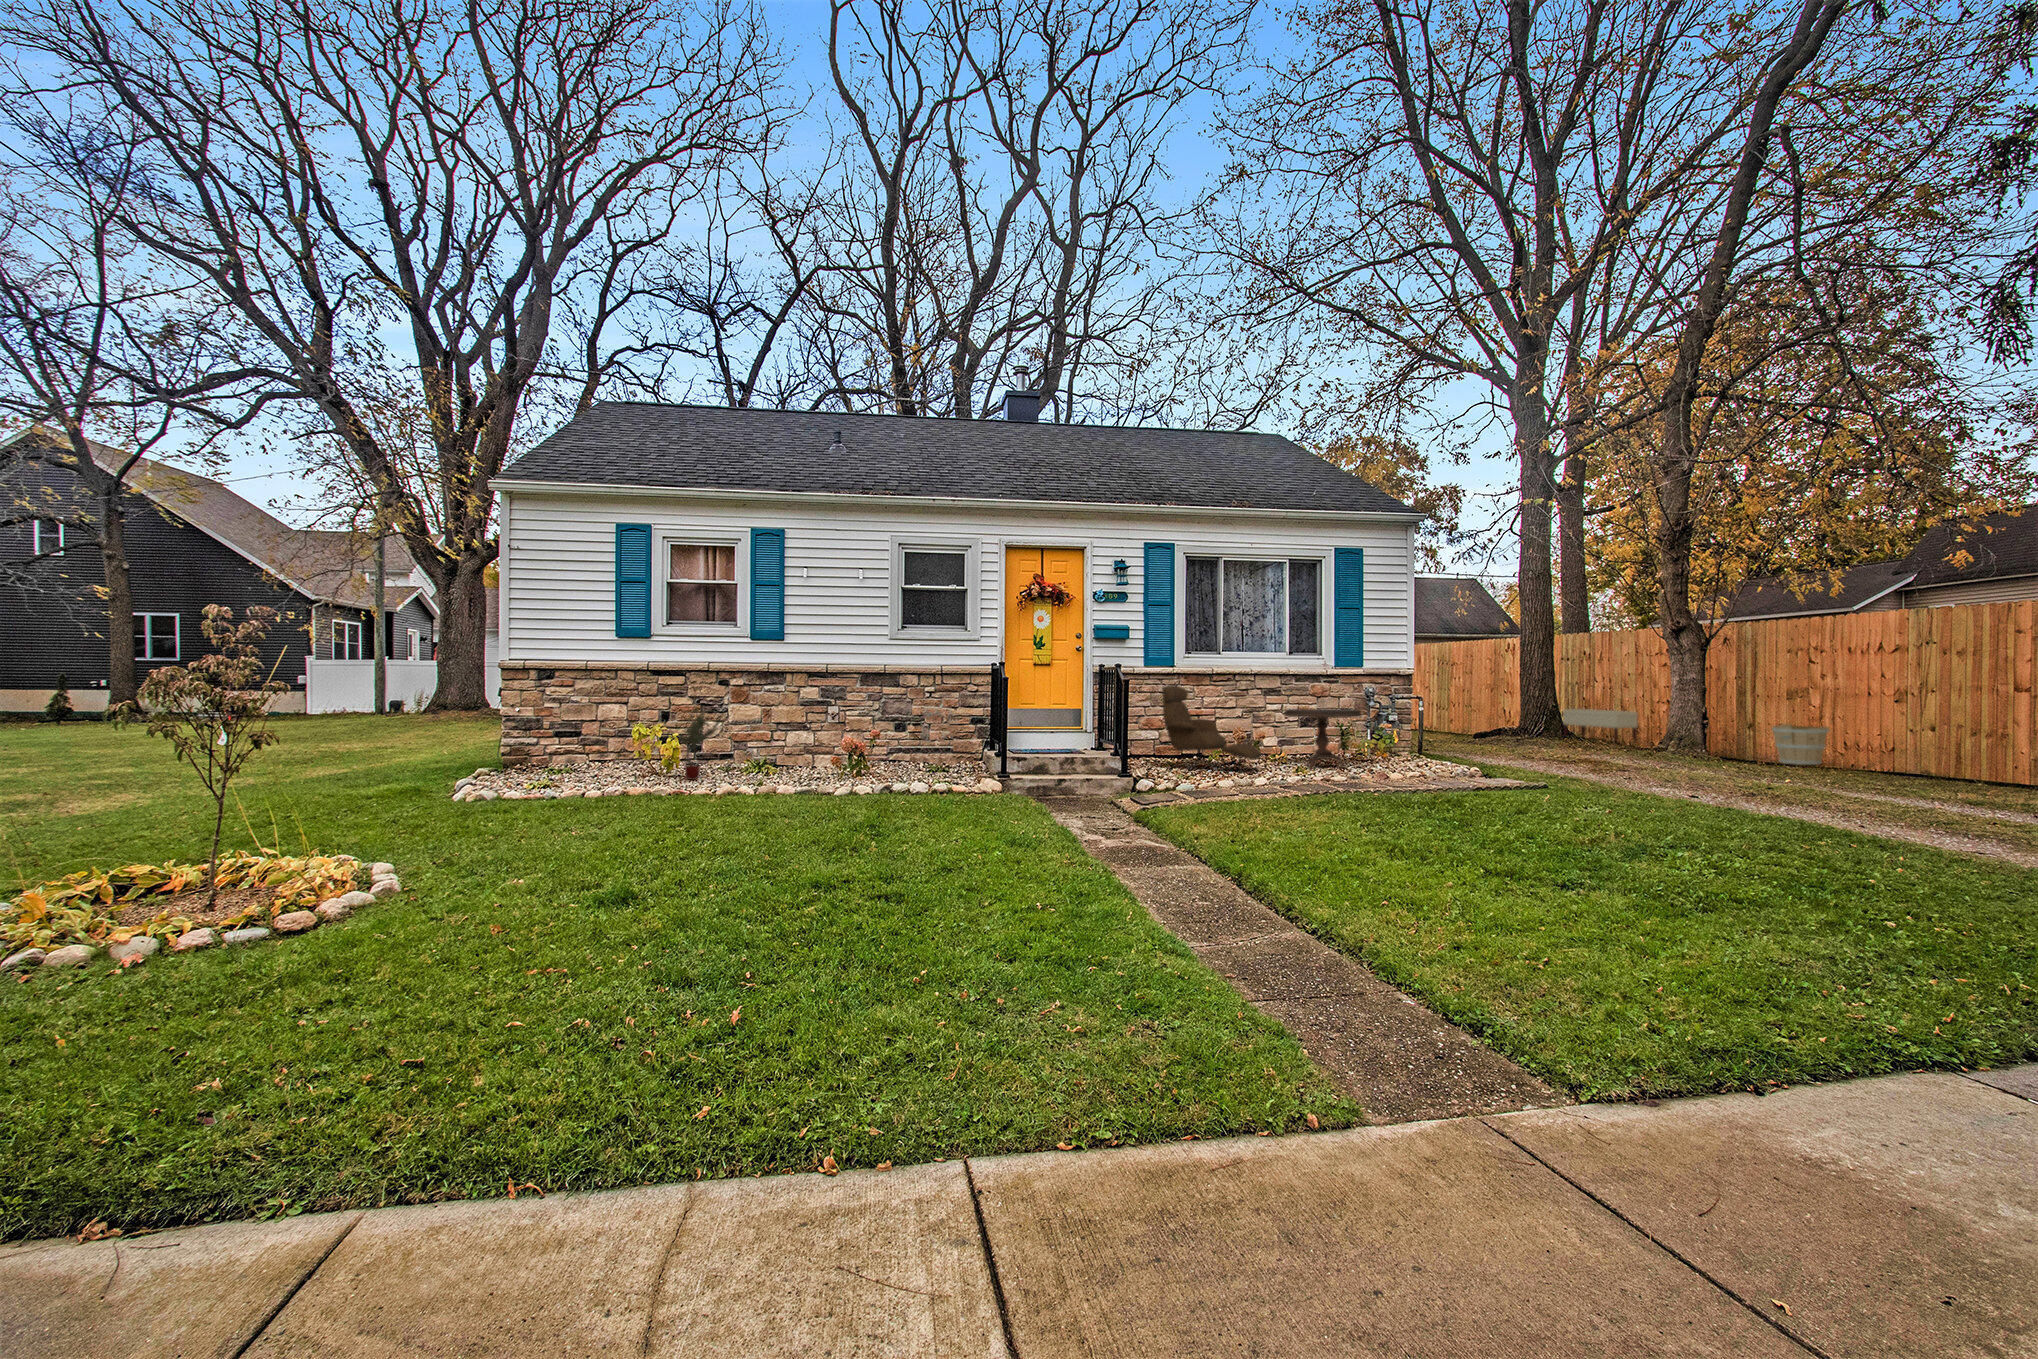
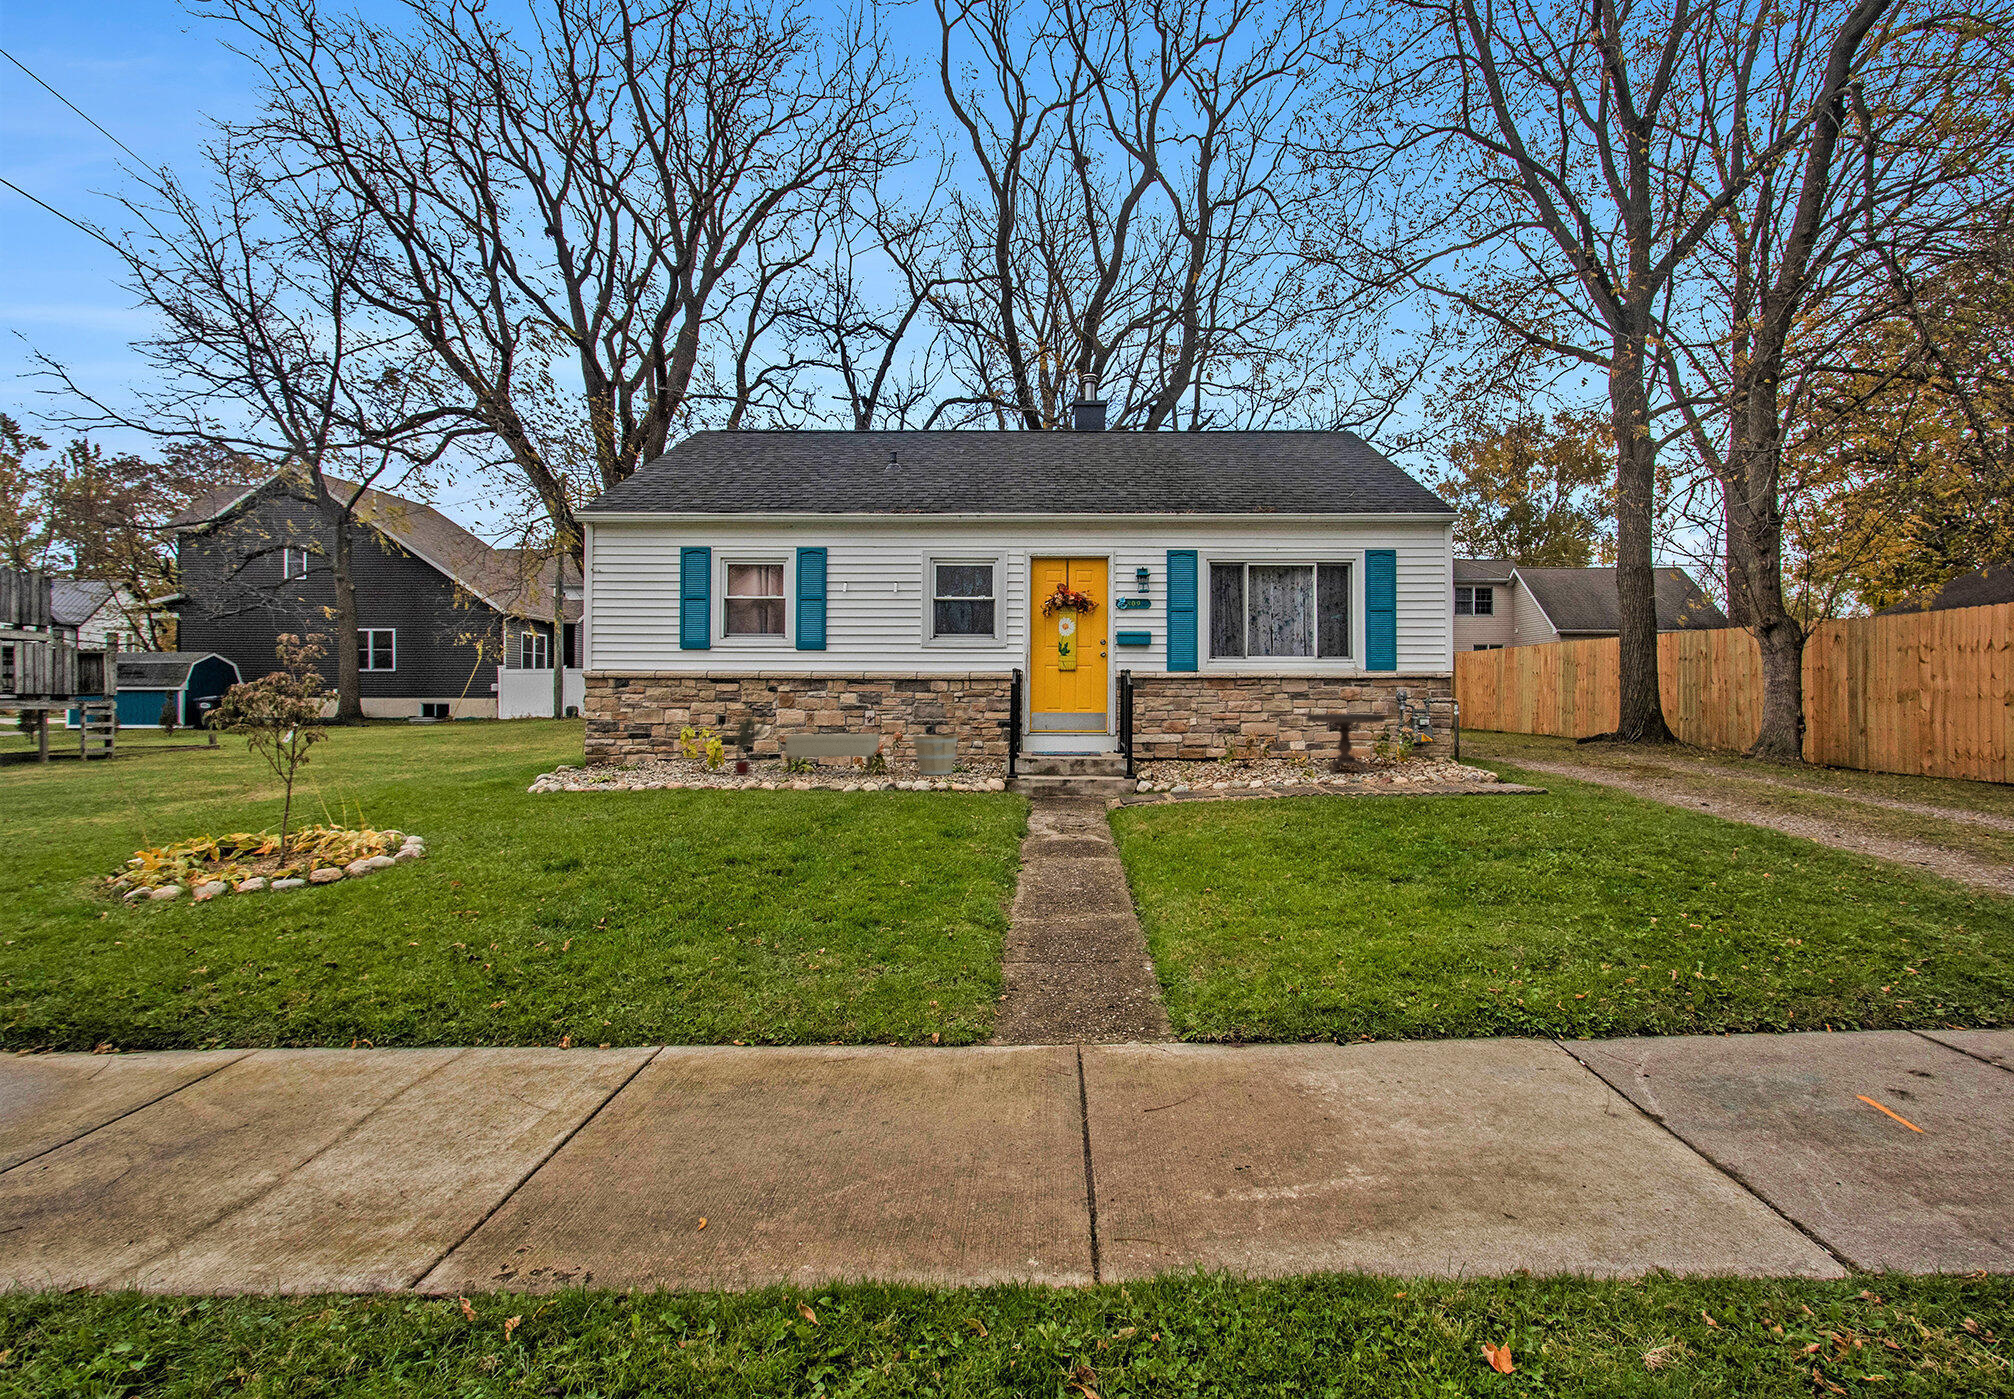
lounge chair: present [1162,685,1261,772] -> none [1179,690,1277,777]
bench: present [1563,709,1638,742] -> present [785,734,879,774]
wooden bucket: present [1772,724,1829,765] -> present [913,734,958,775]

